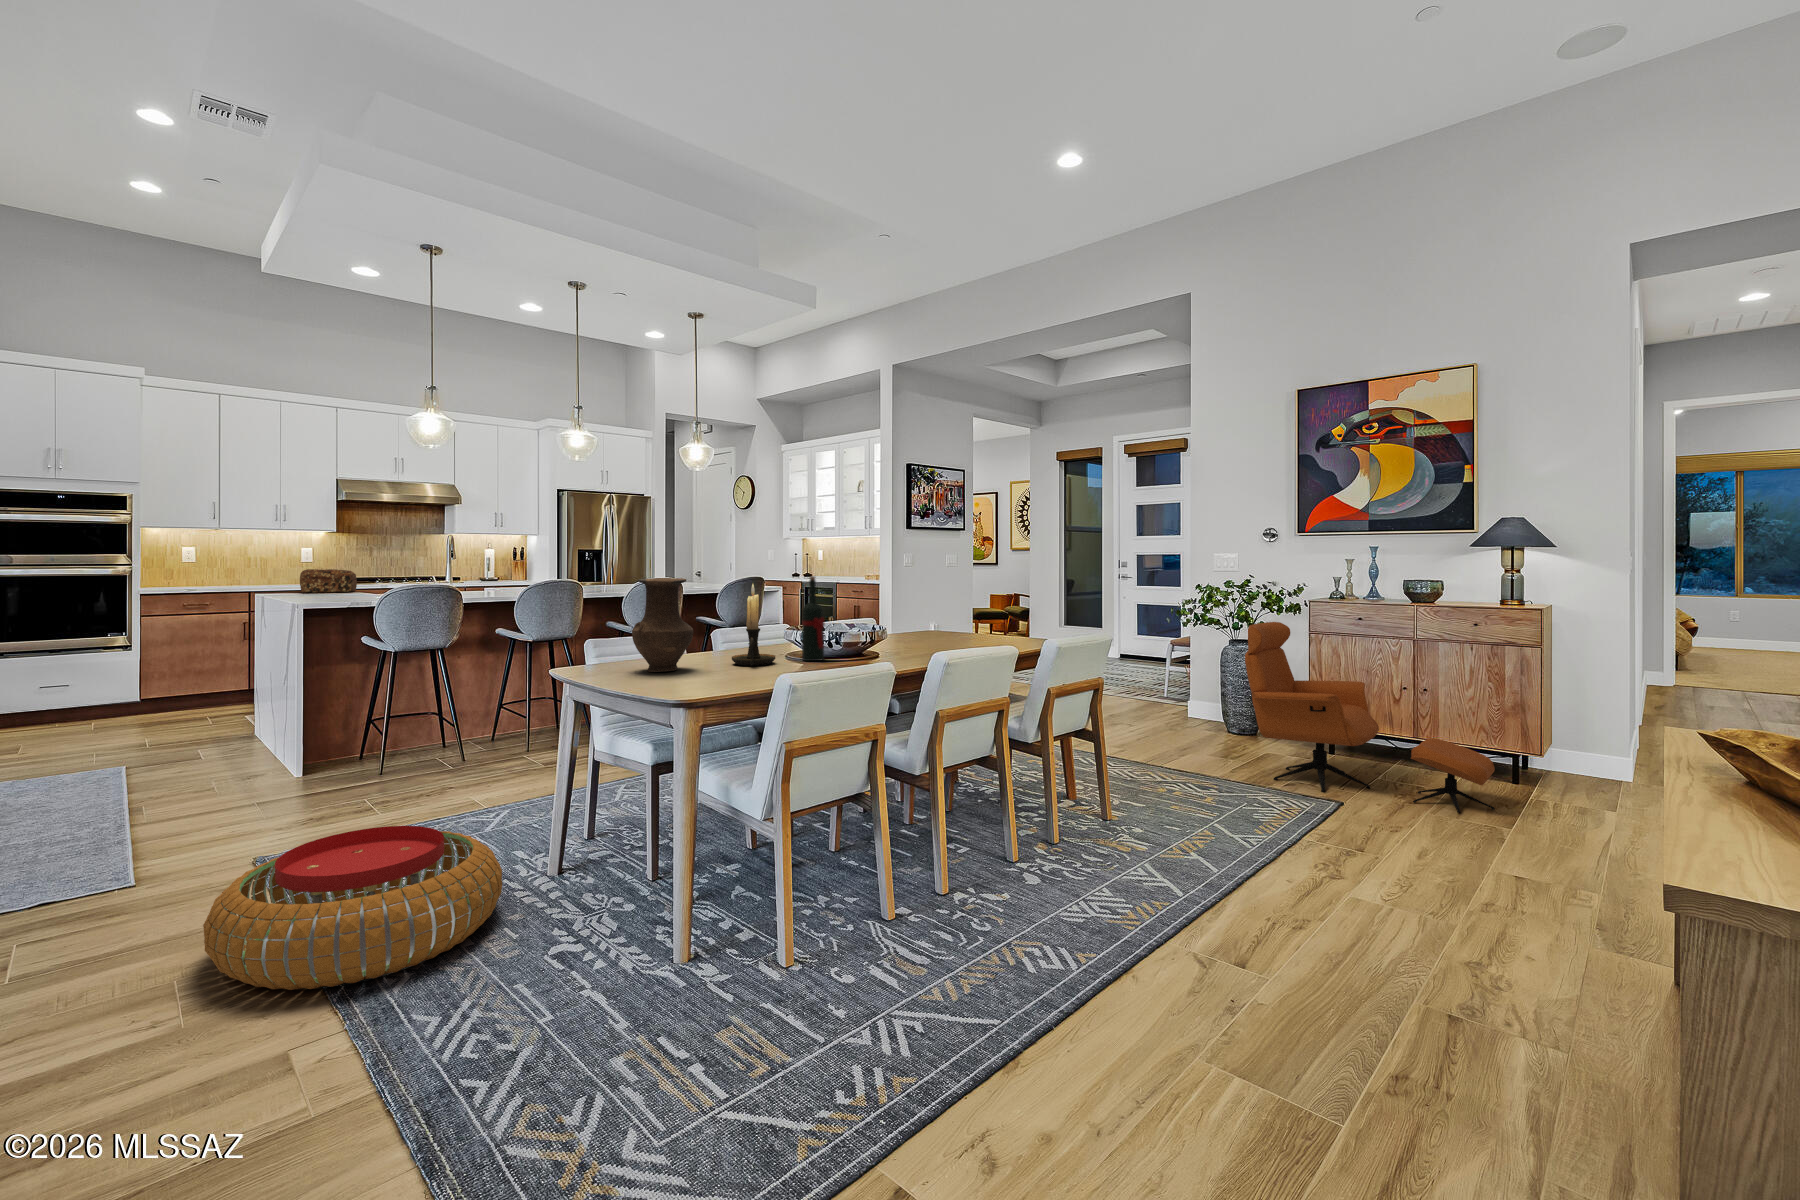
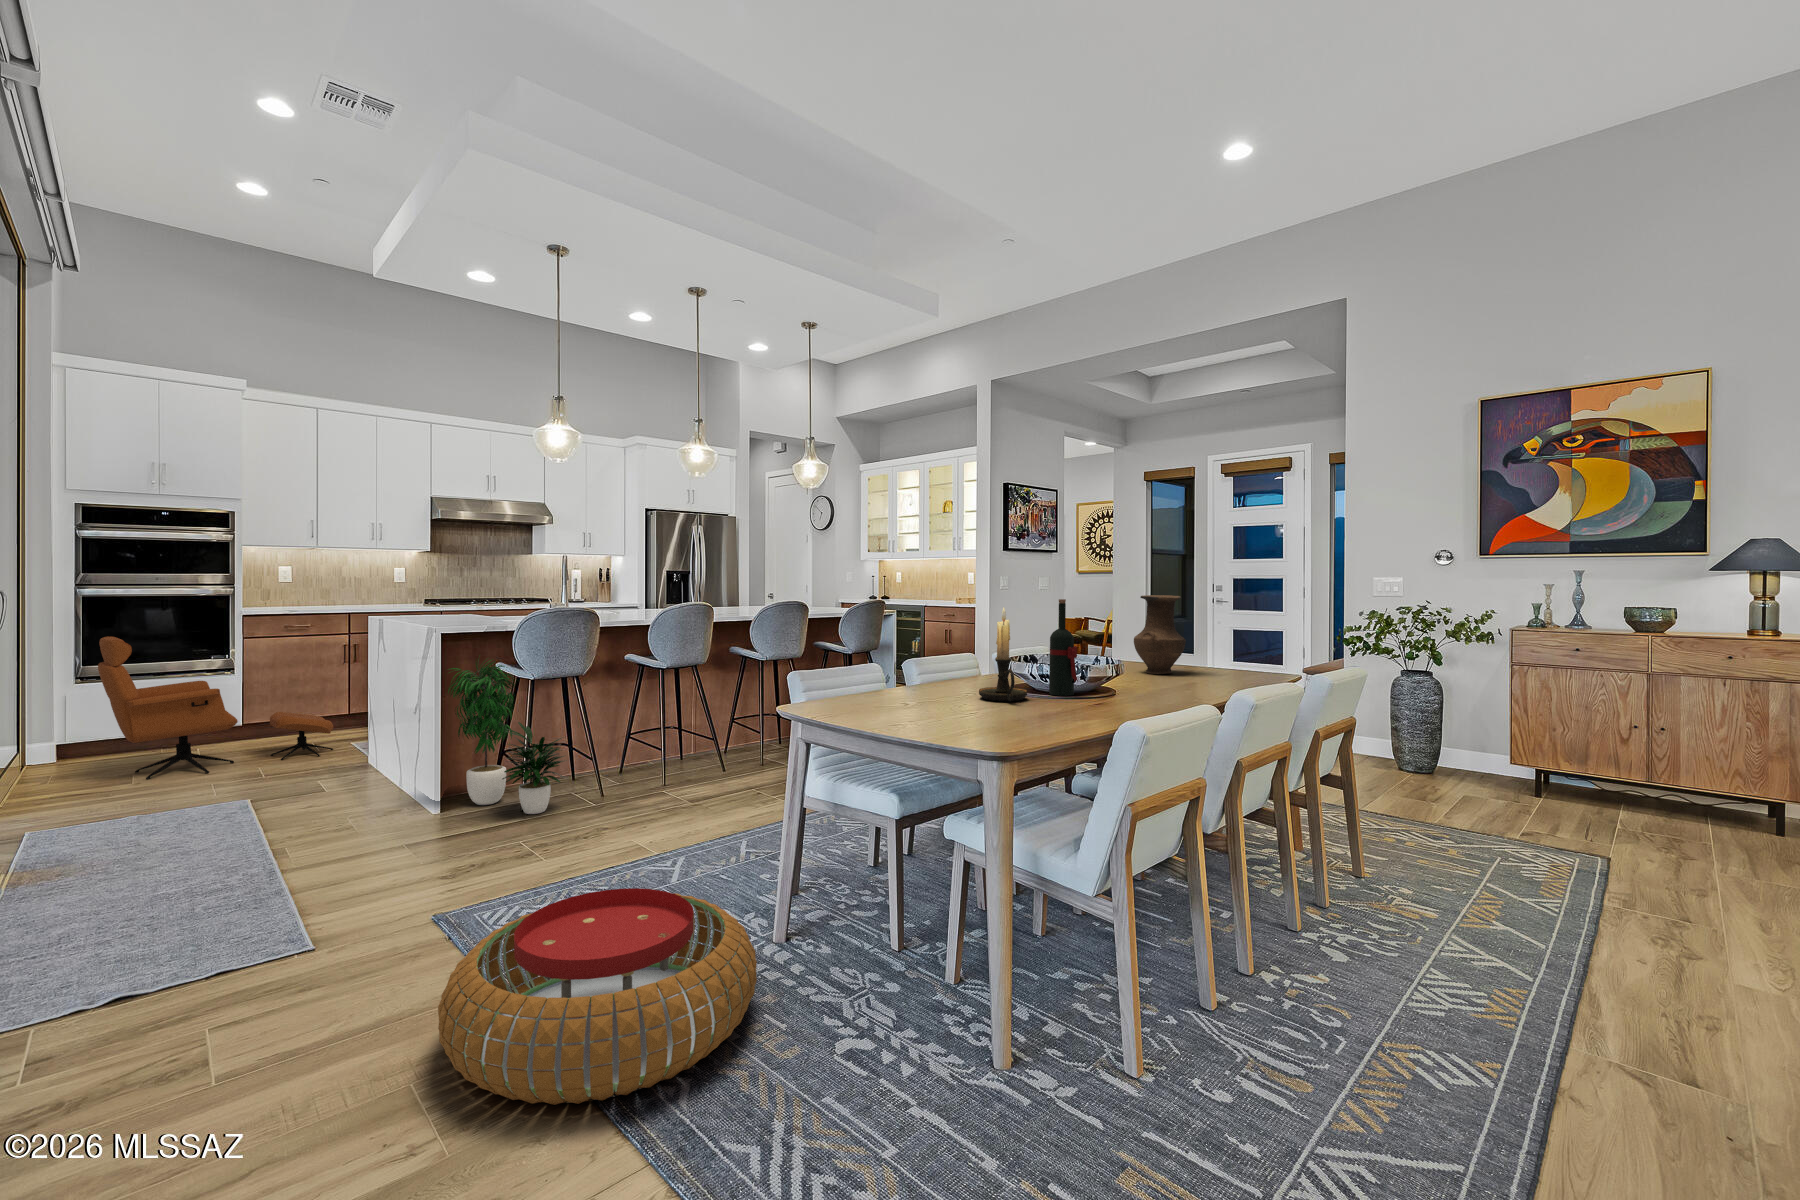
bread loaf: present [300,569,357,593] -> none [411,589,466,614]
vase: present [632,578,693,672] -> present [1134,595,1186,674]
armchair: present [1245,622,1495,813] -> present [98,637,333,779]
potted plant: none [309,629,426,776] -> present [448,659,564,814]

